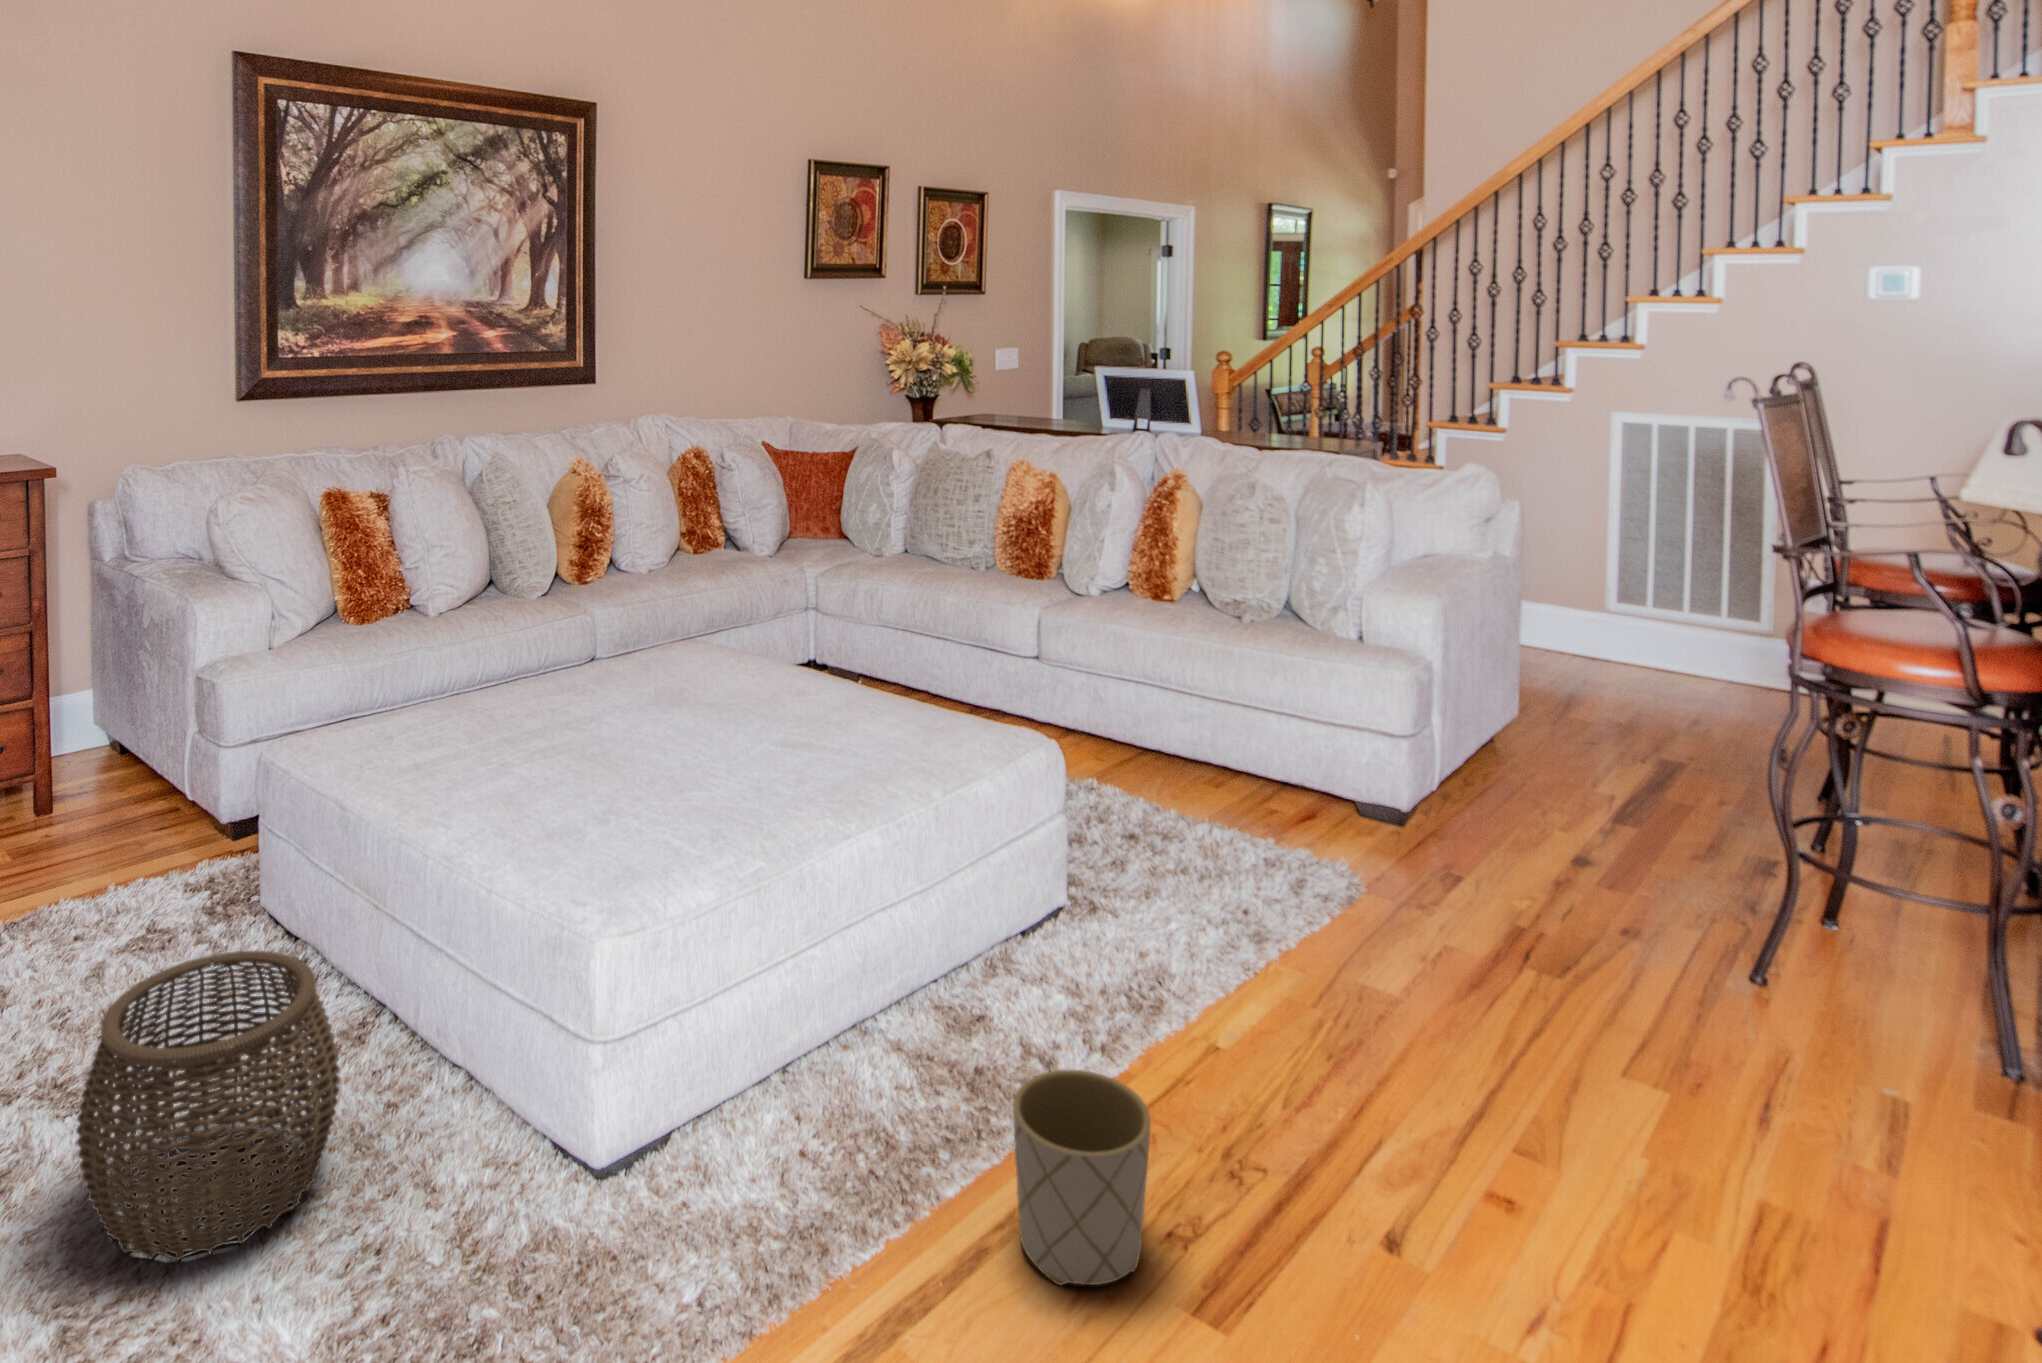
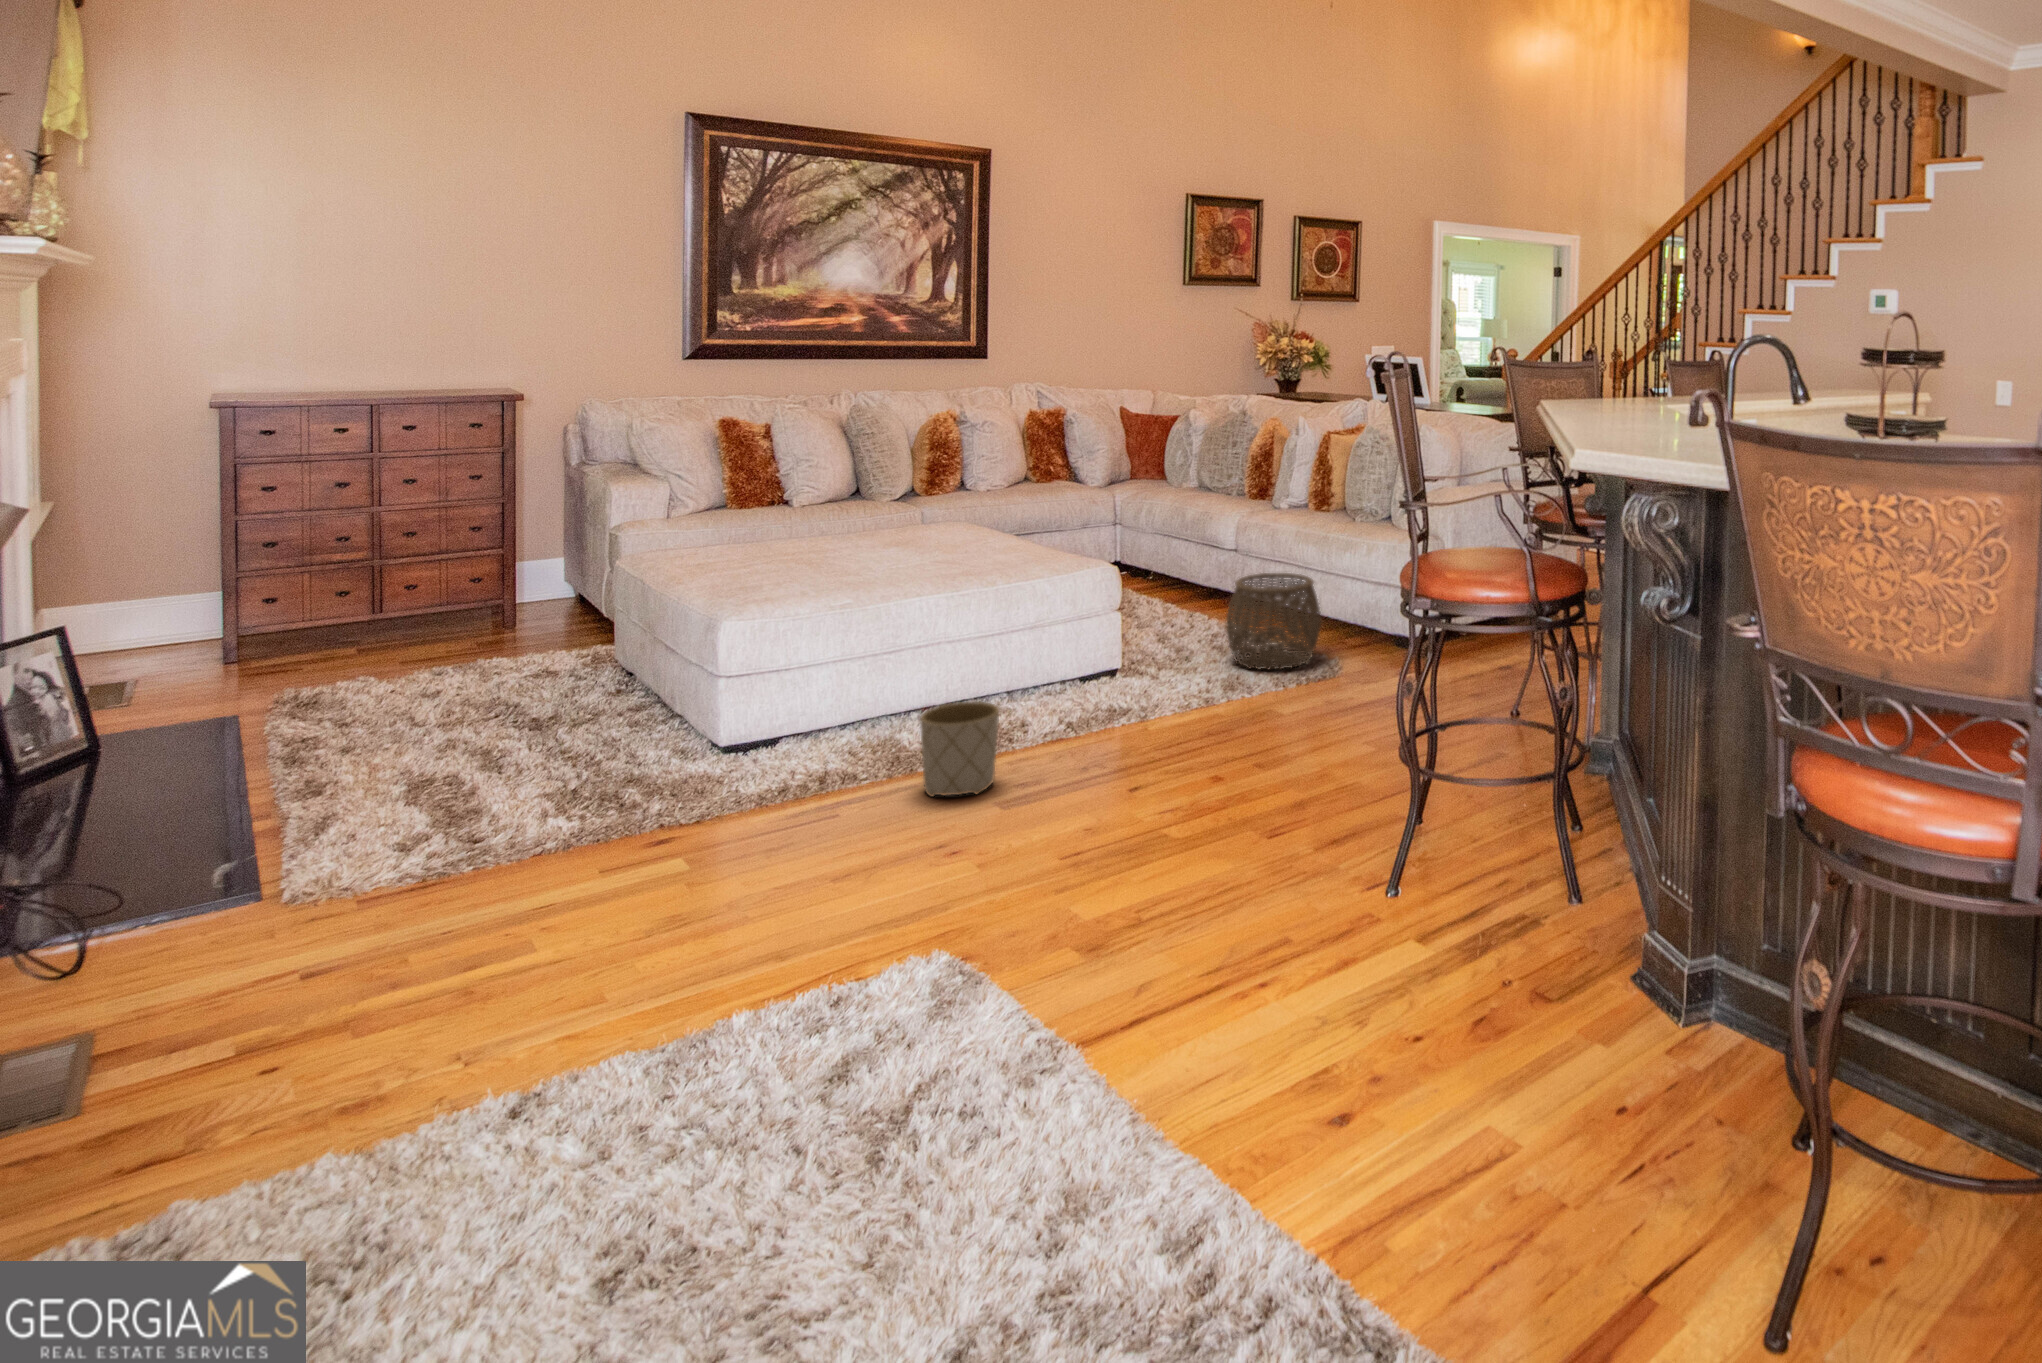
woven basket: present [76,951,340,1260] -> present [1226,573,1321,670]

